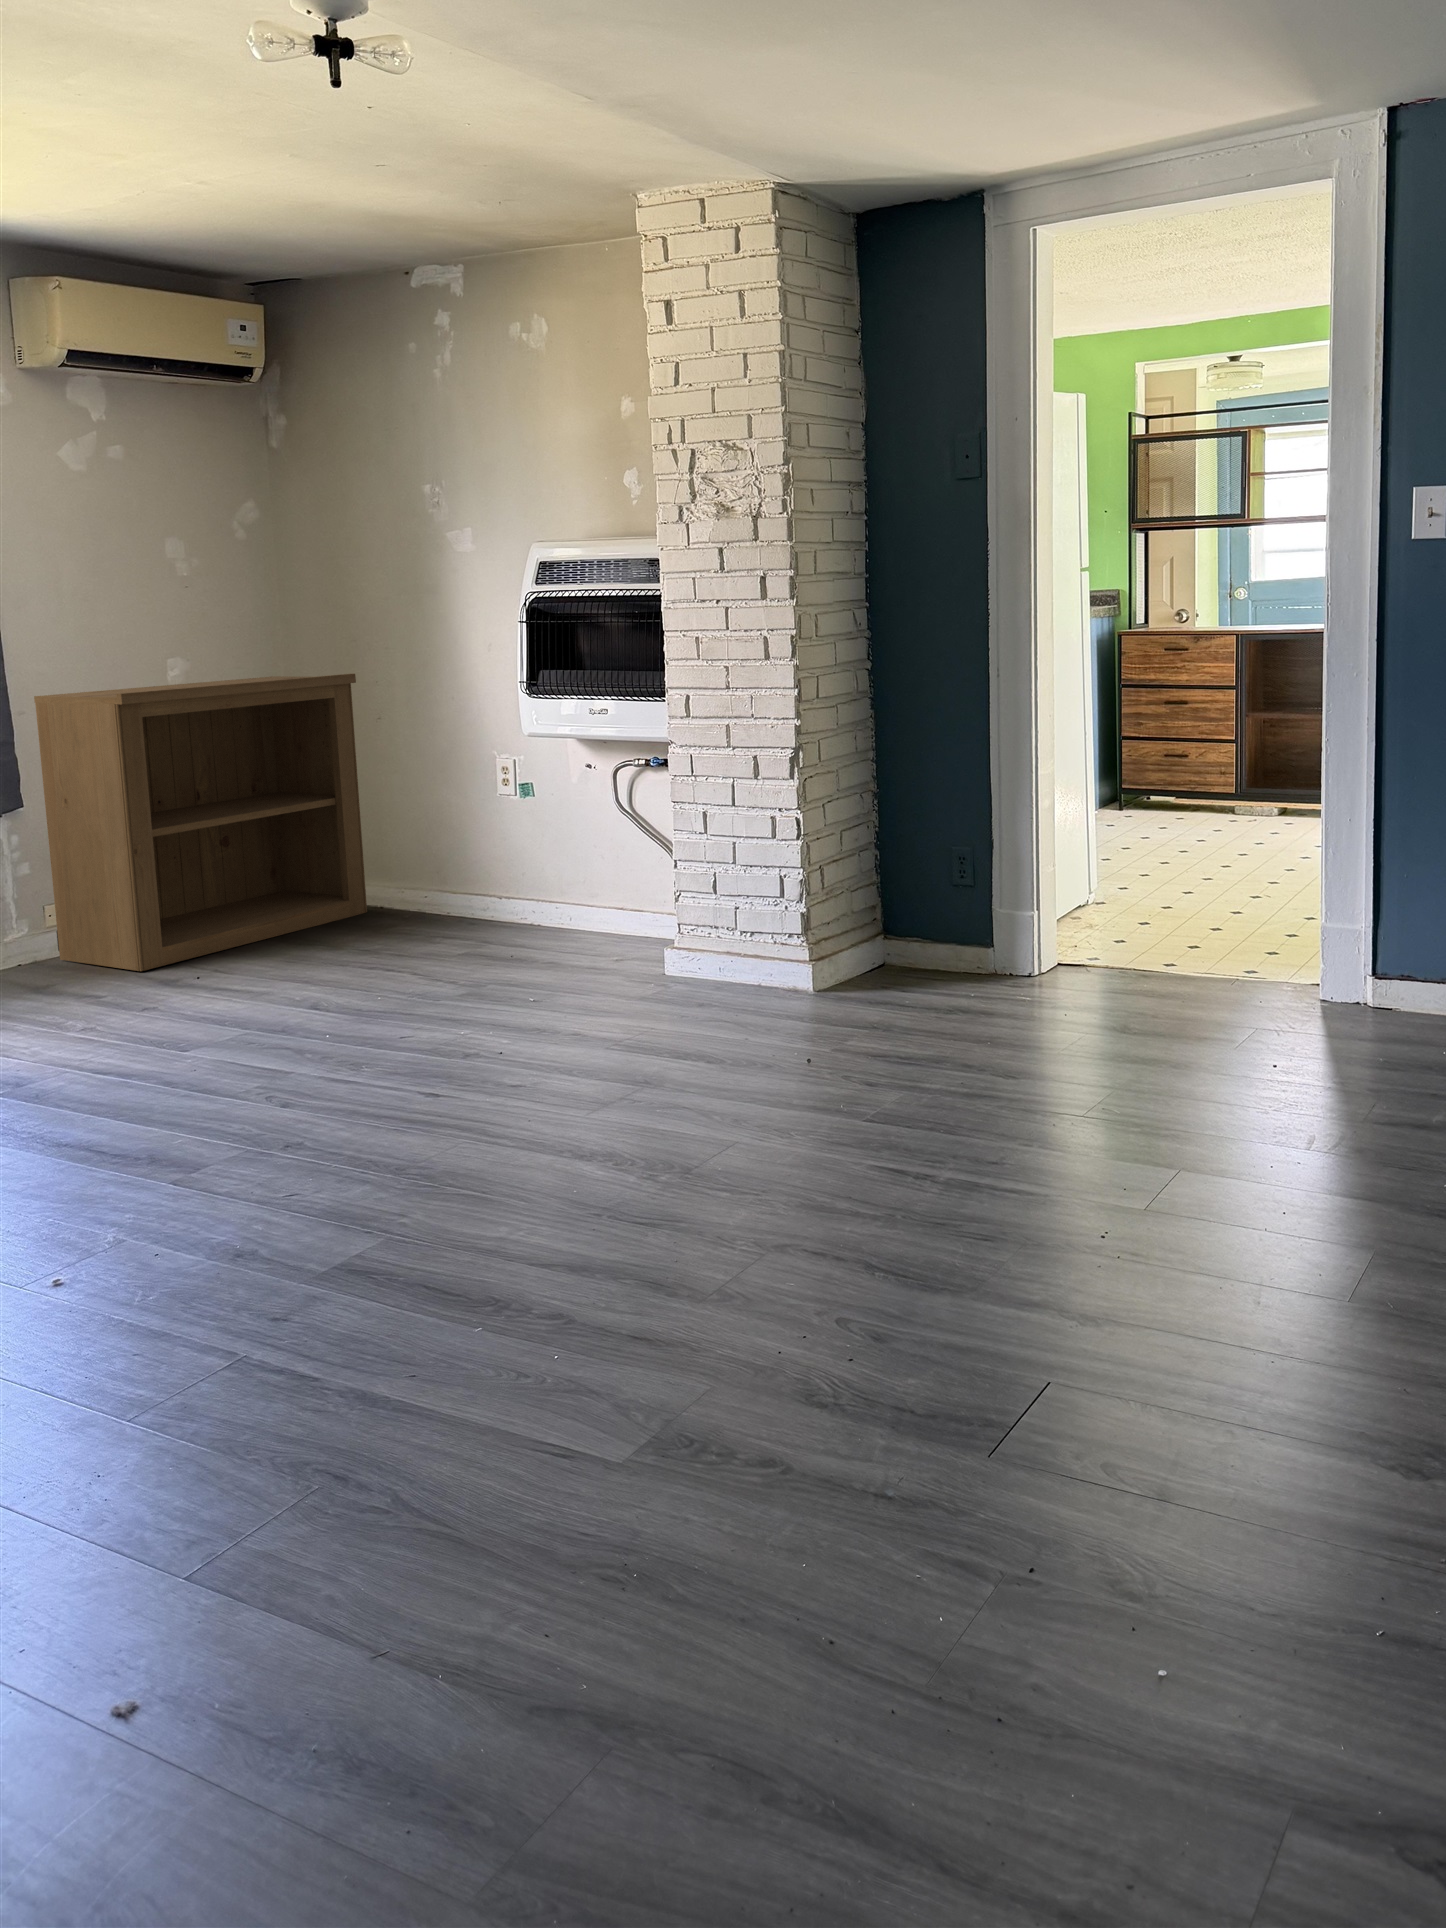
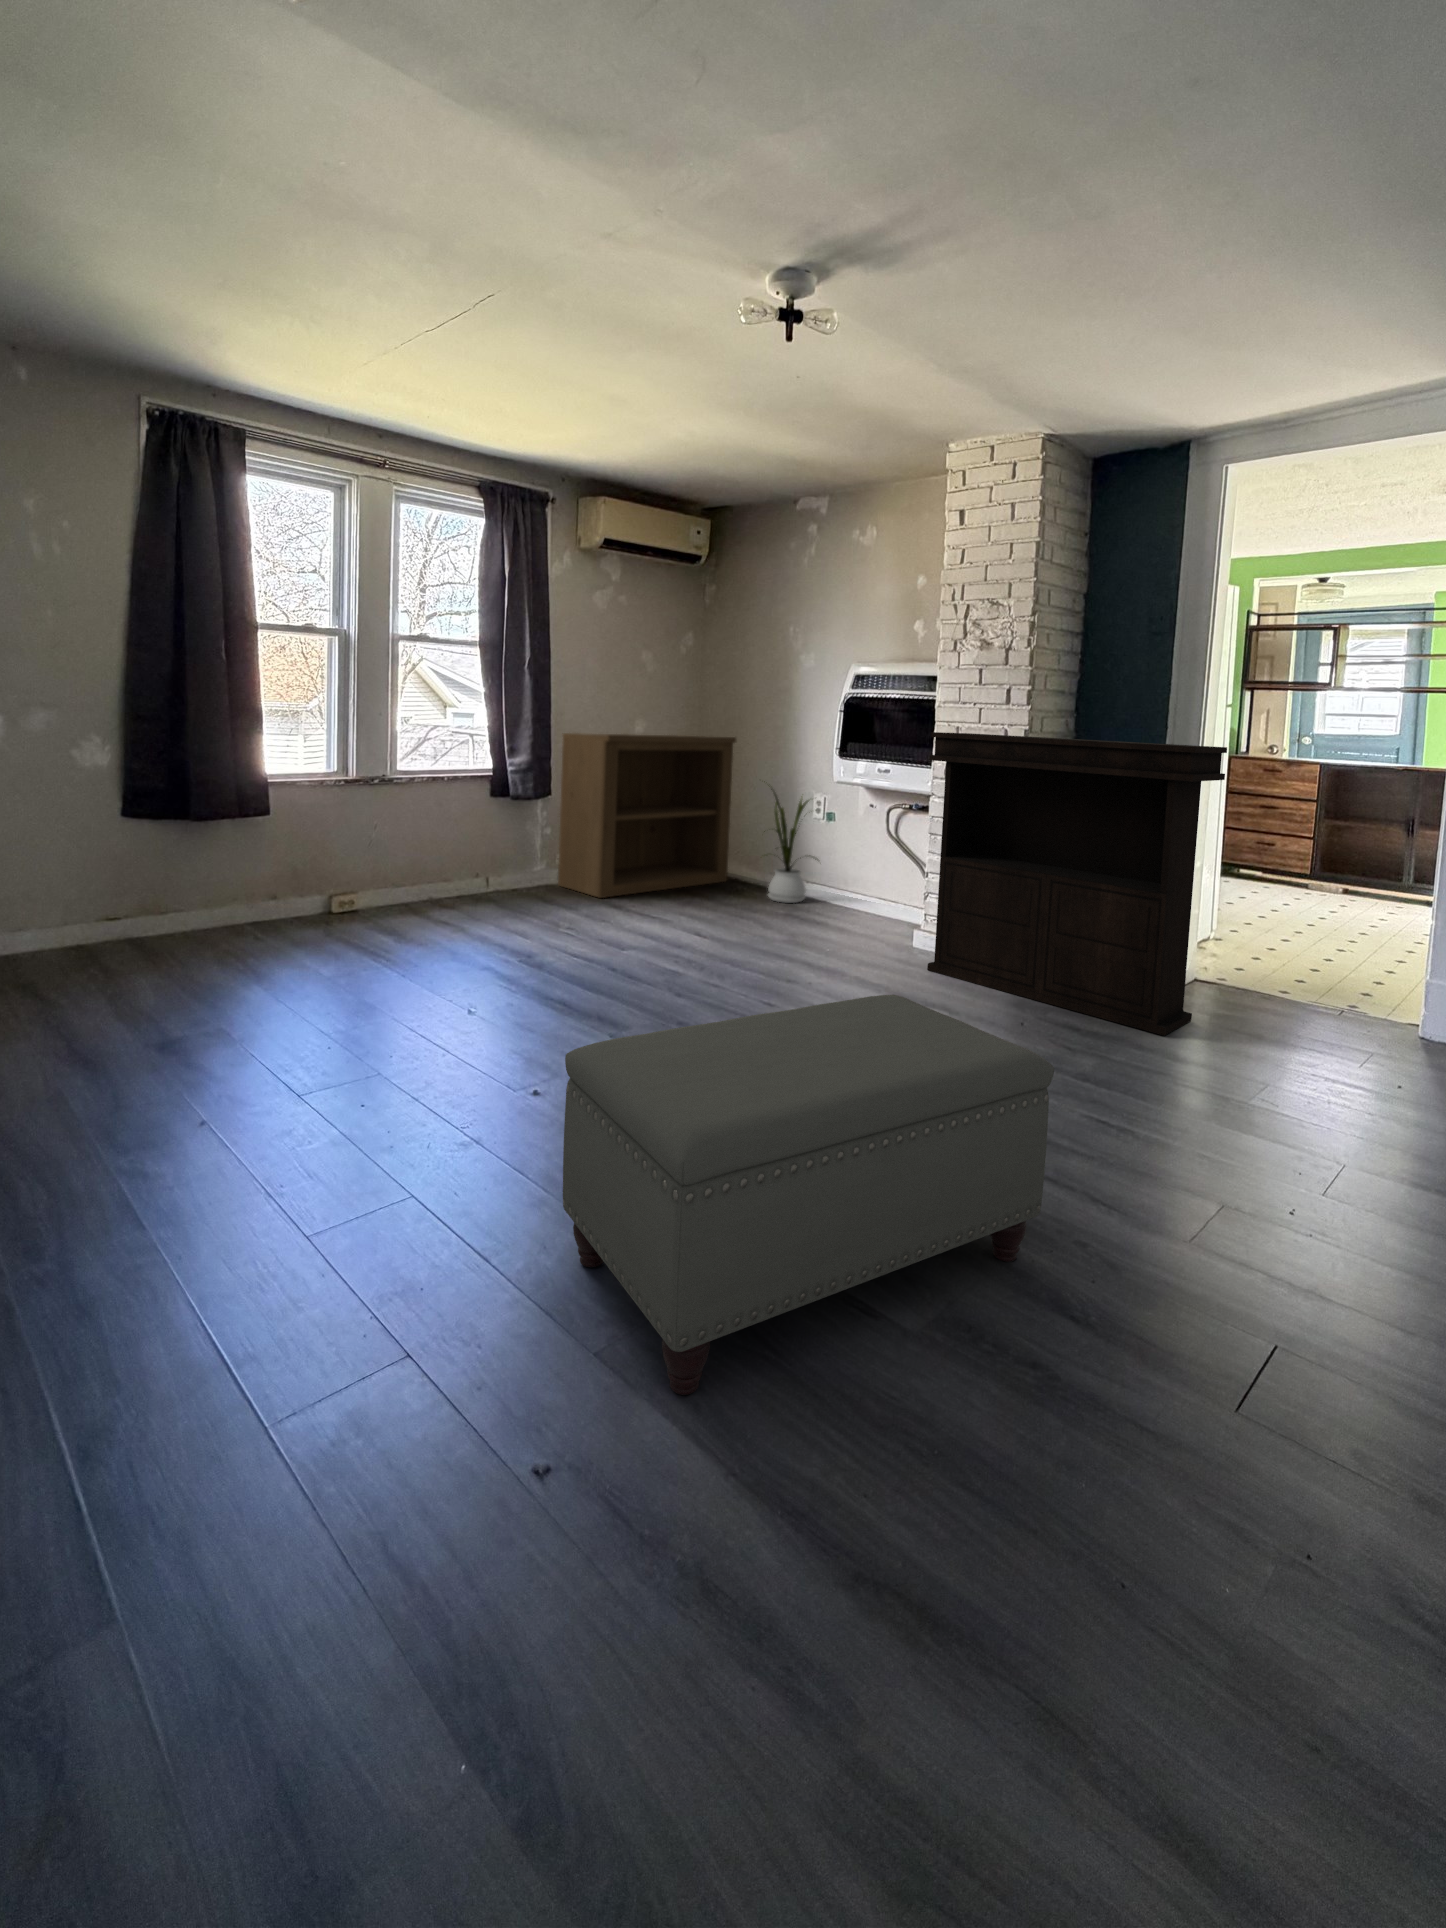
console table: none [652,643,1054,1052] -> present [927,732,1227,1036]
house plant: none [398,740,517,936] -> present [764,781,818,903]
ottoman: none [82,1059,793,1639] -> present [563,995,1054,1395]

